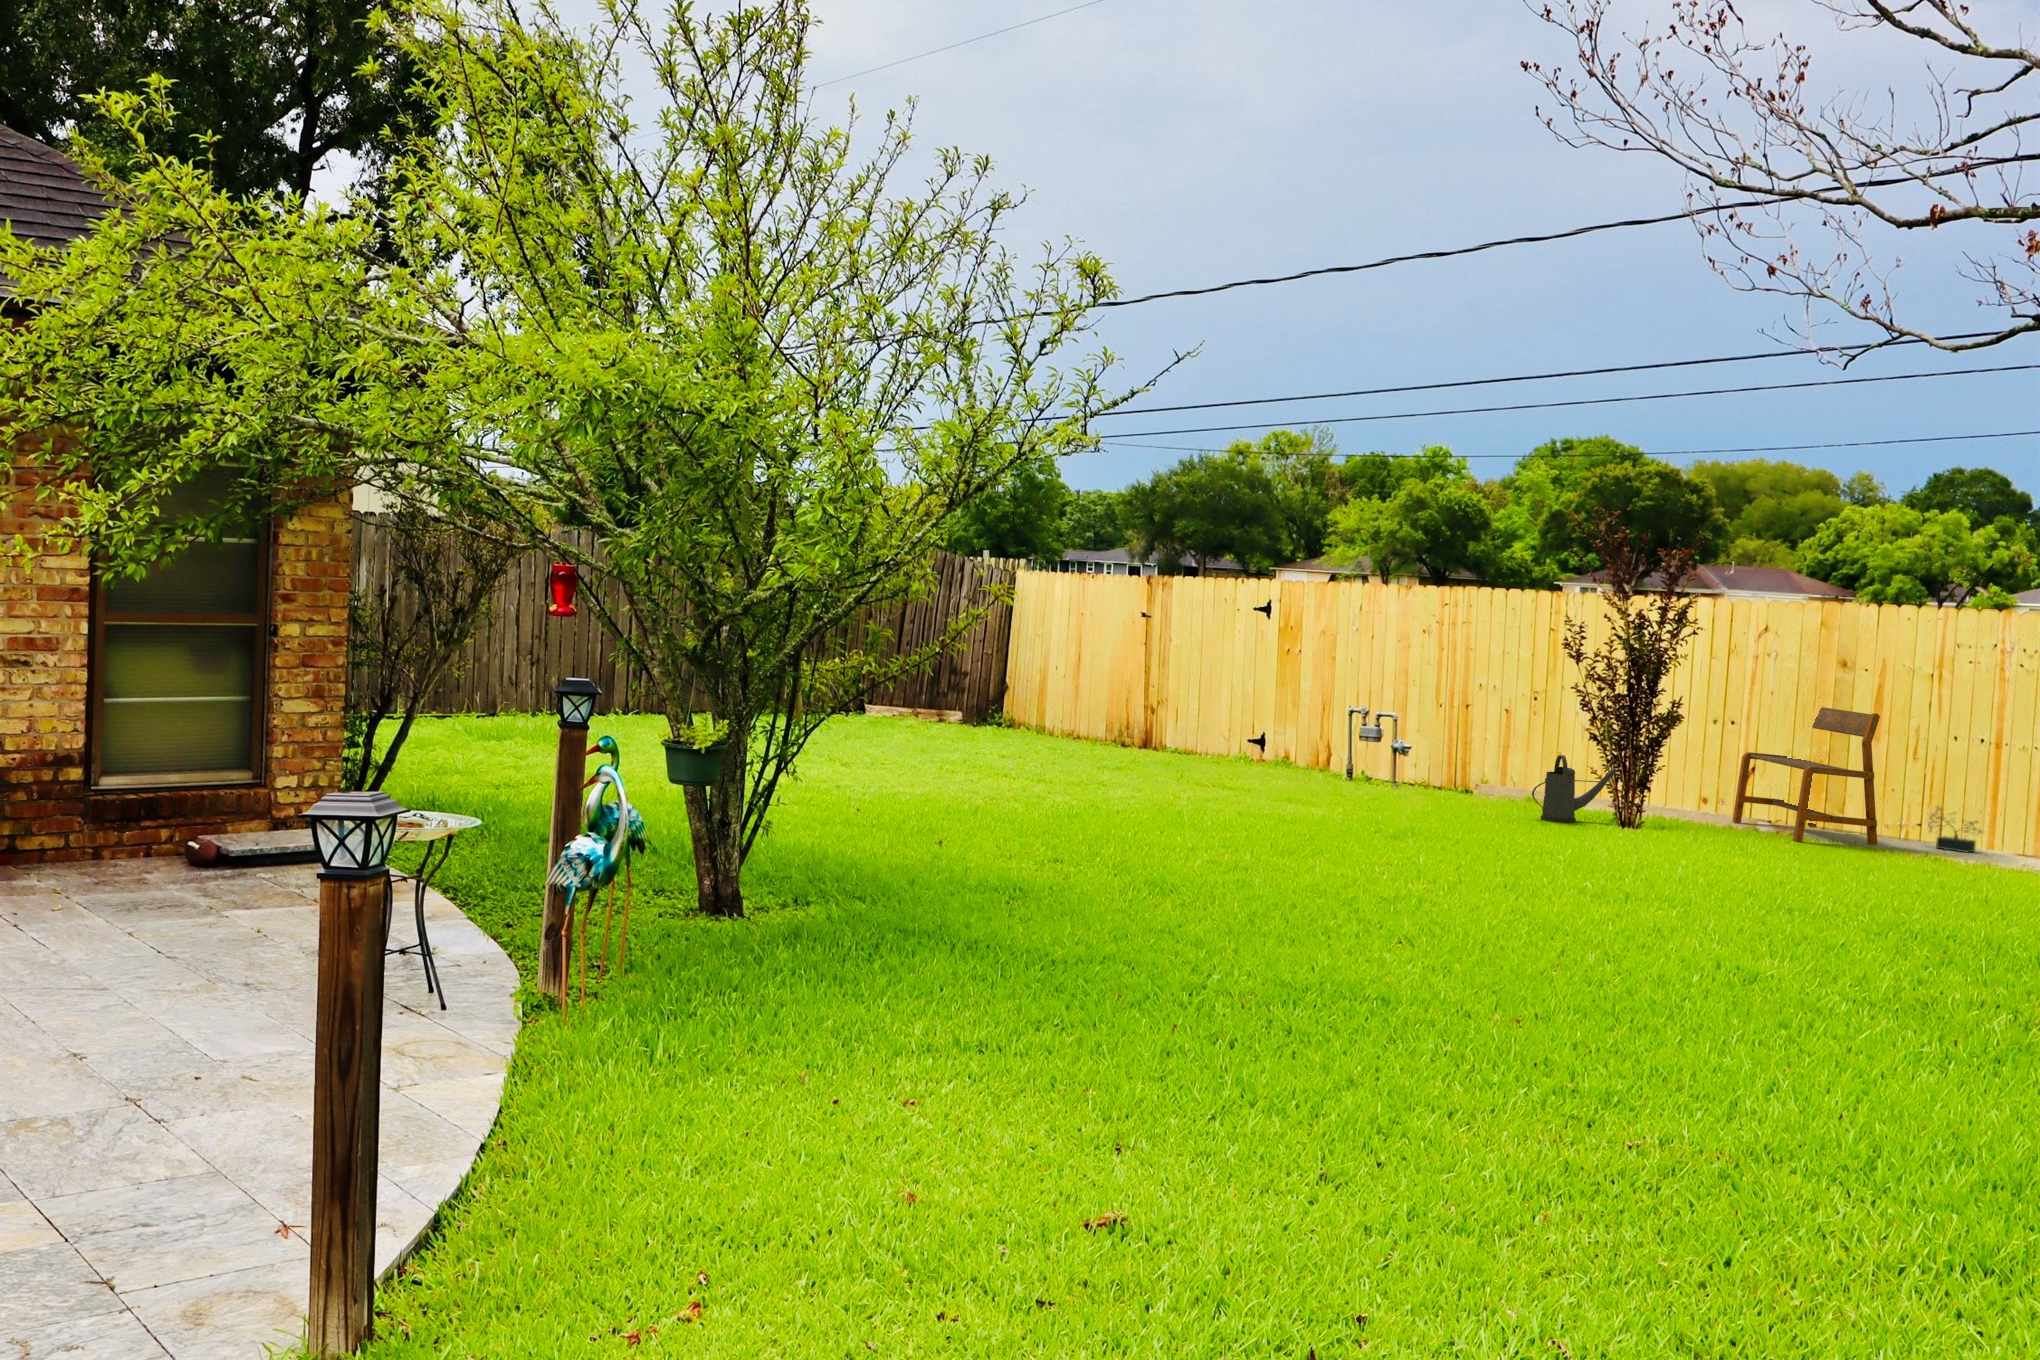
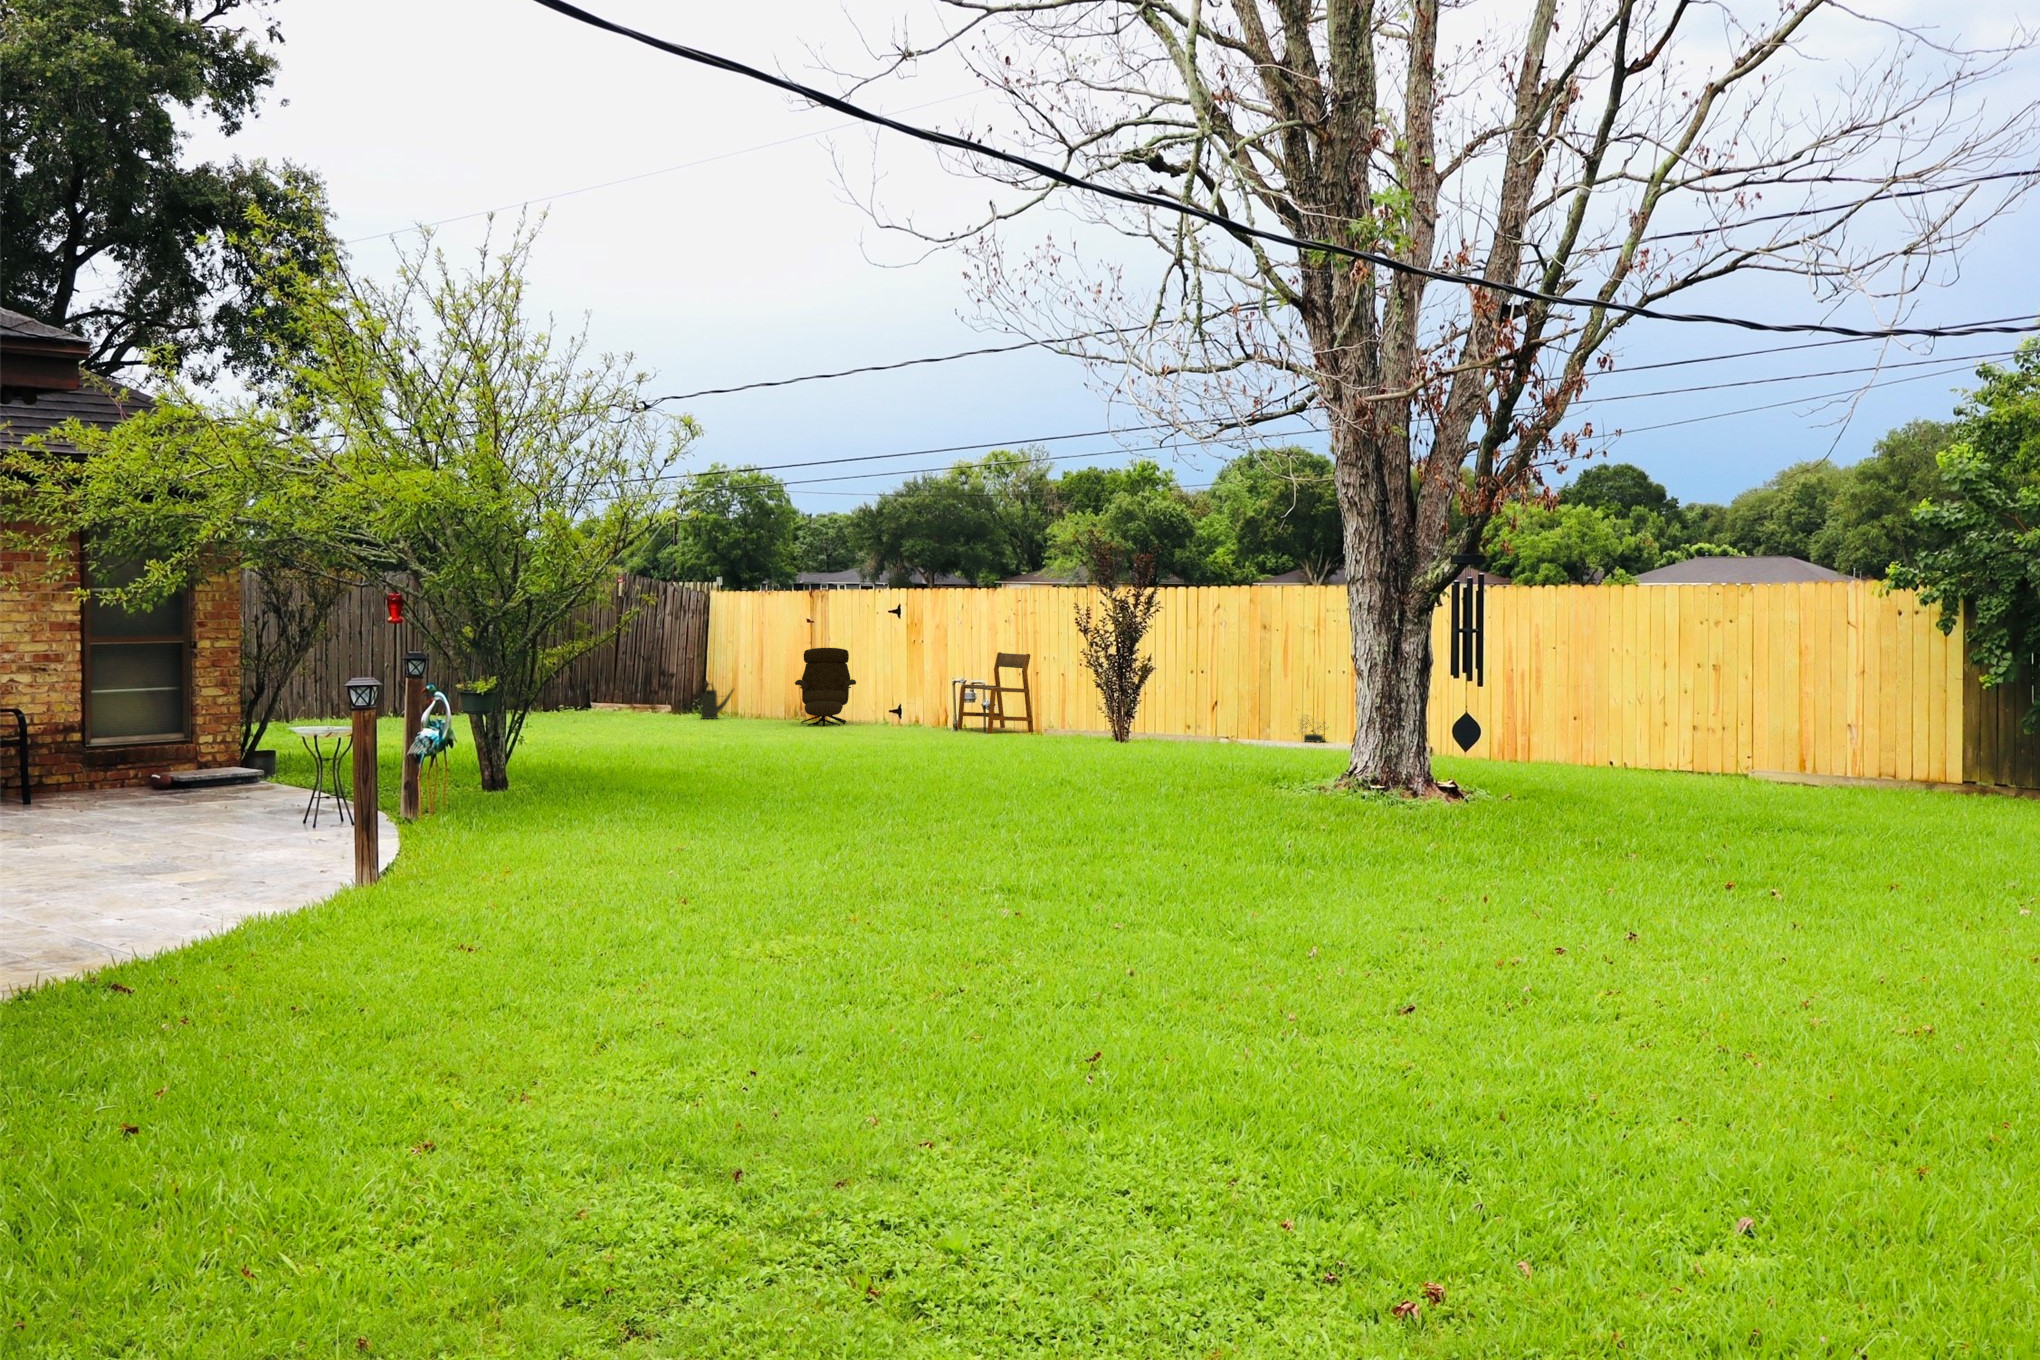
lounge chair: none [1125,654,1203,758] -> present [795,648,856,727]
bench: present [1732,707,1880,845] -> present [957,652,1033,734]
watering can: present [1532,755,1616,822] -> present [701,684,734,719]

